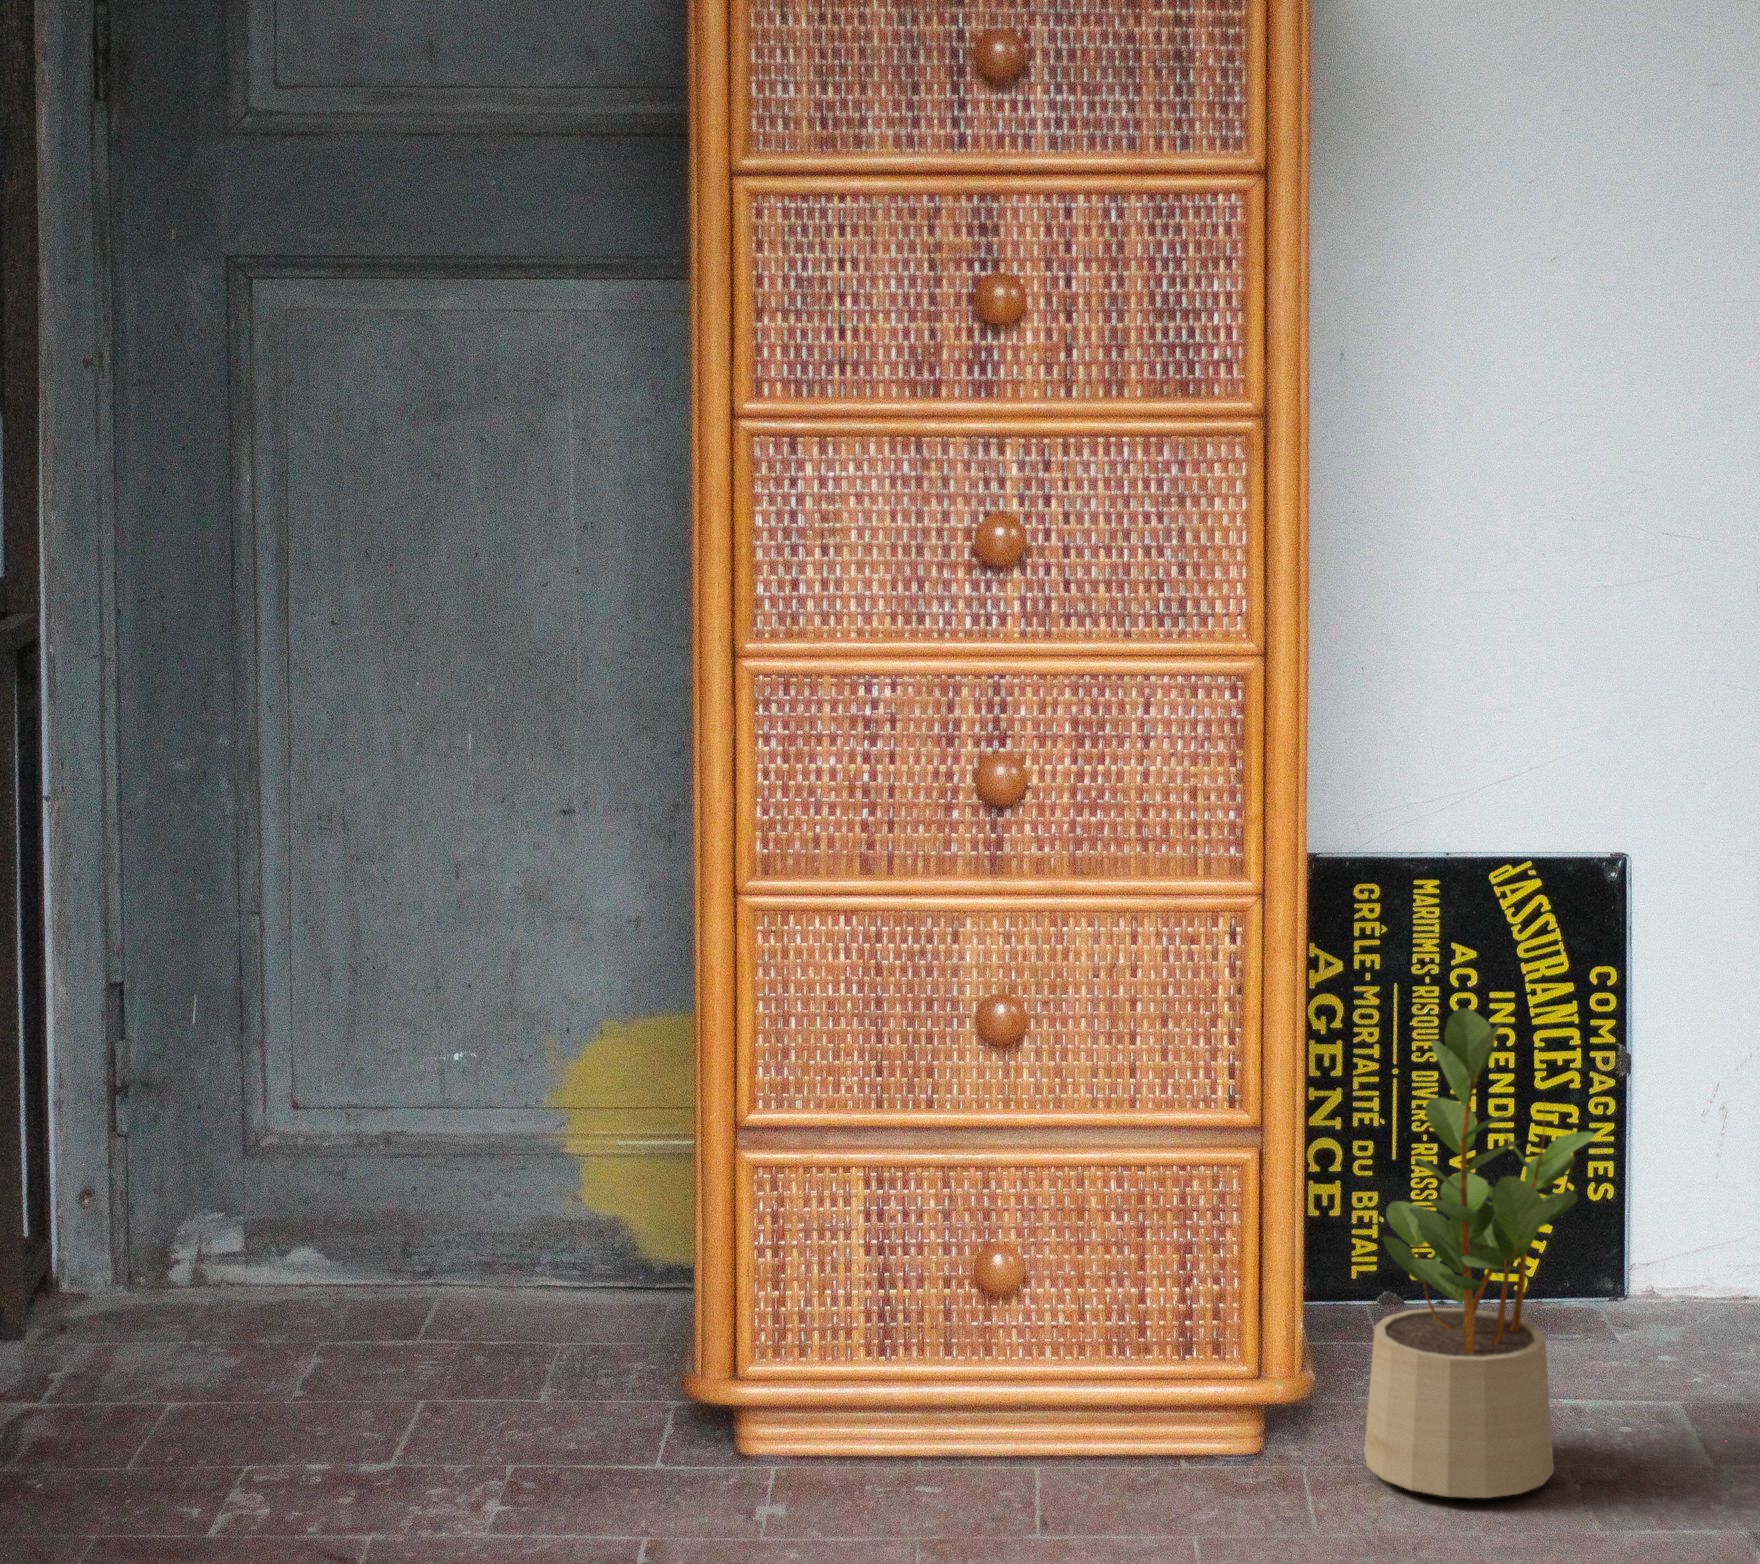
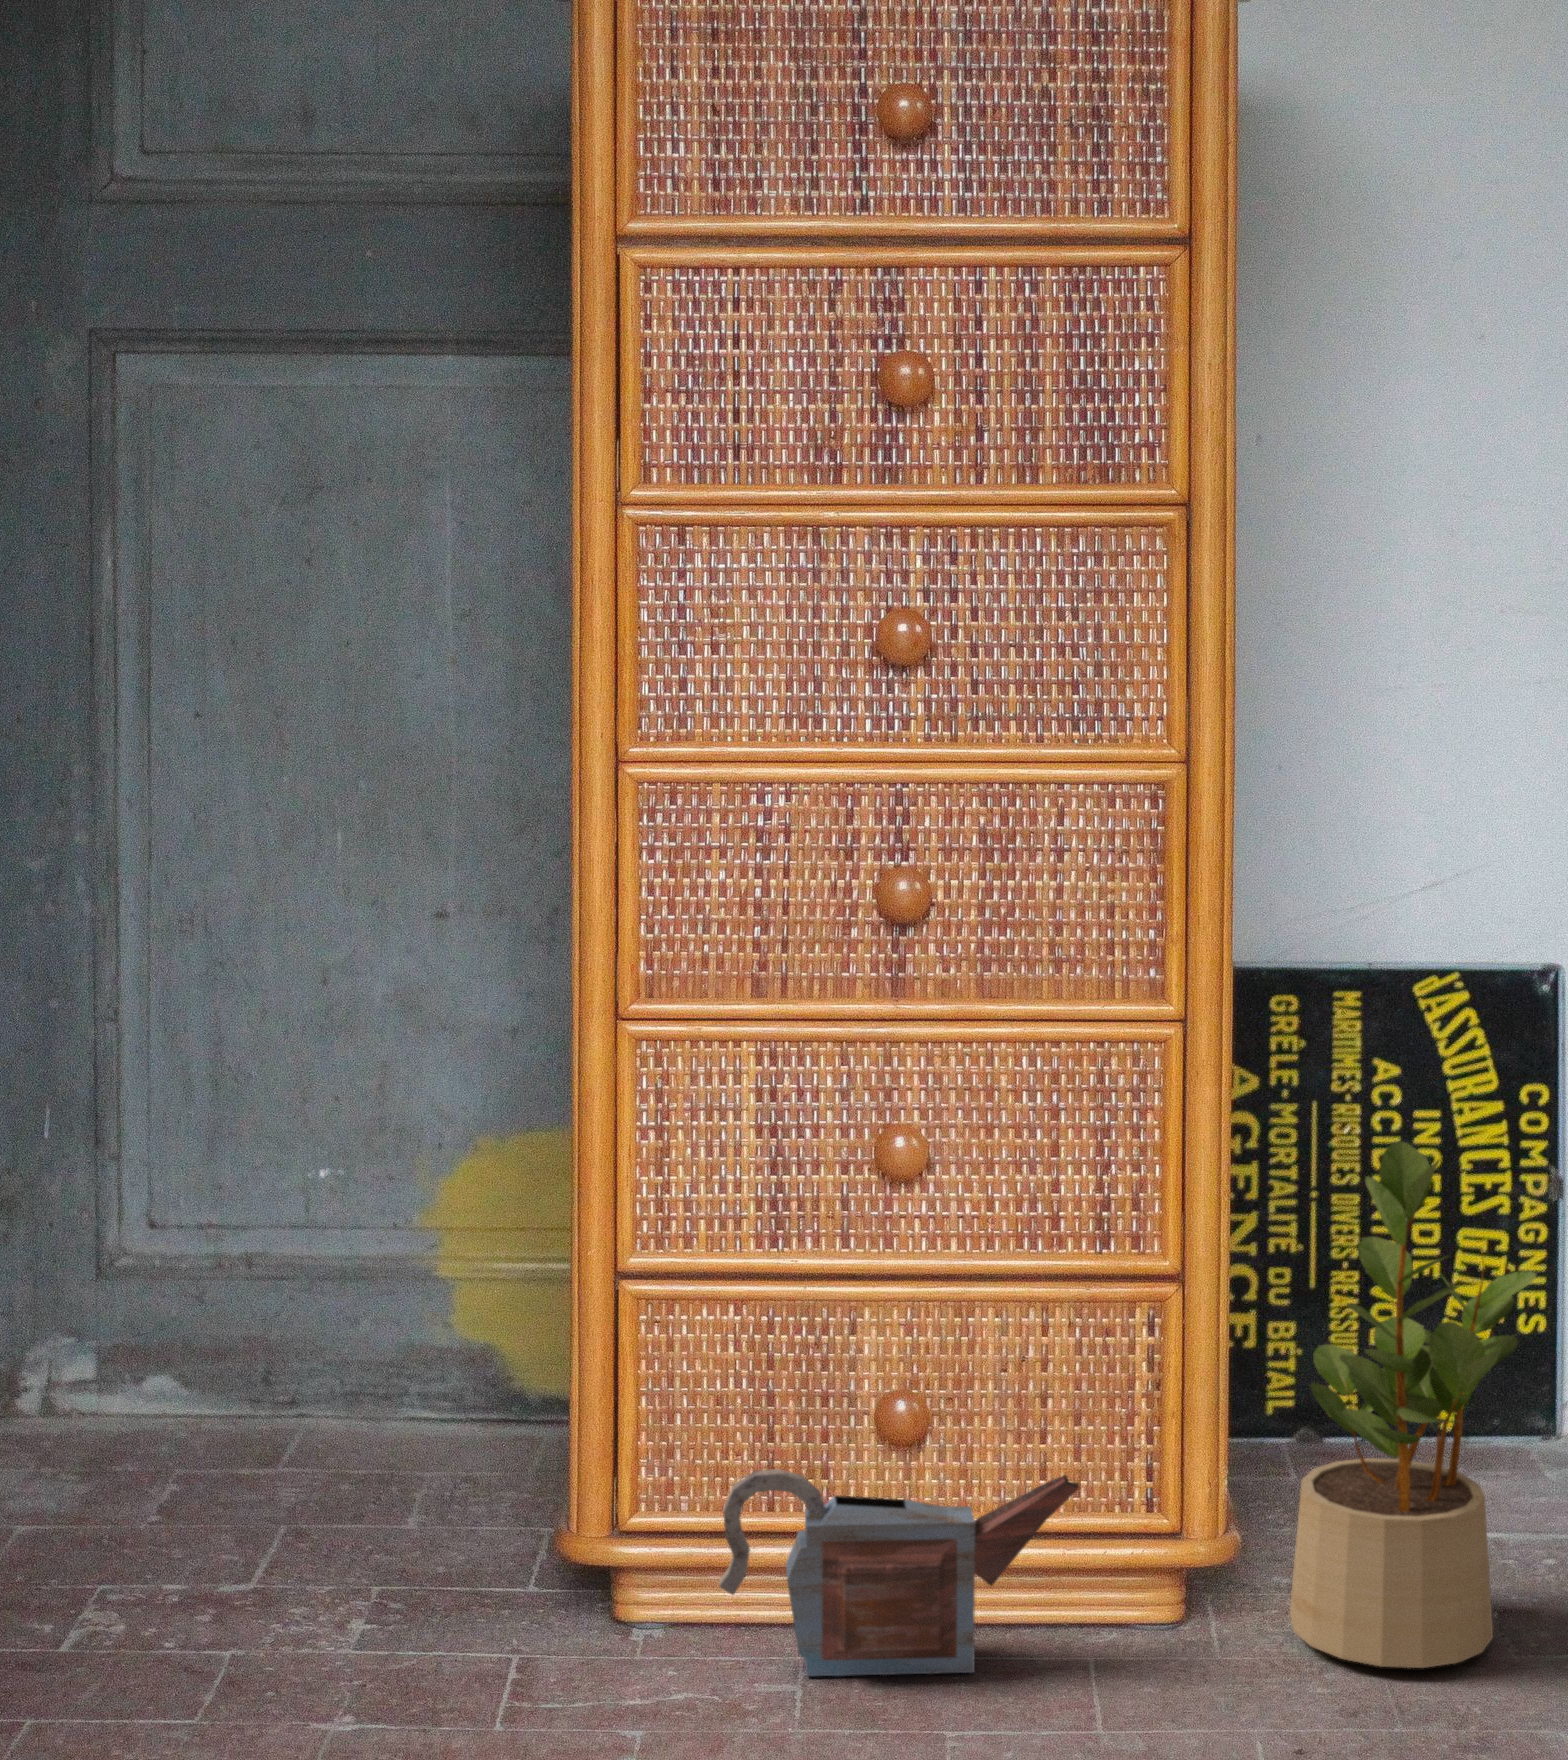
watering can: none [830,1312,1166,1504] -> present [719,1469,1079,1676]

